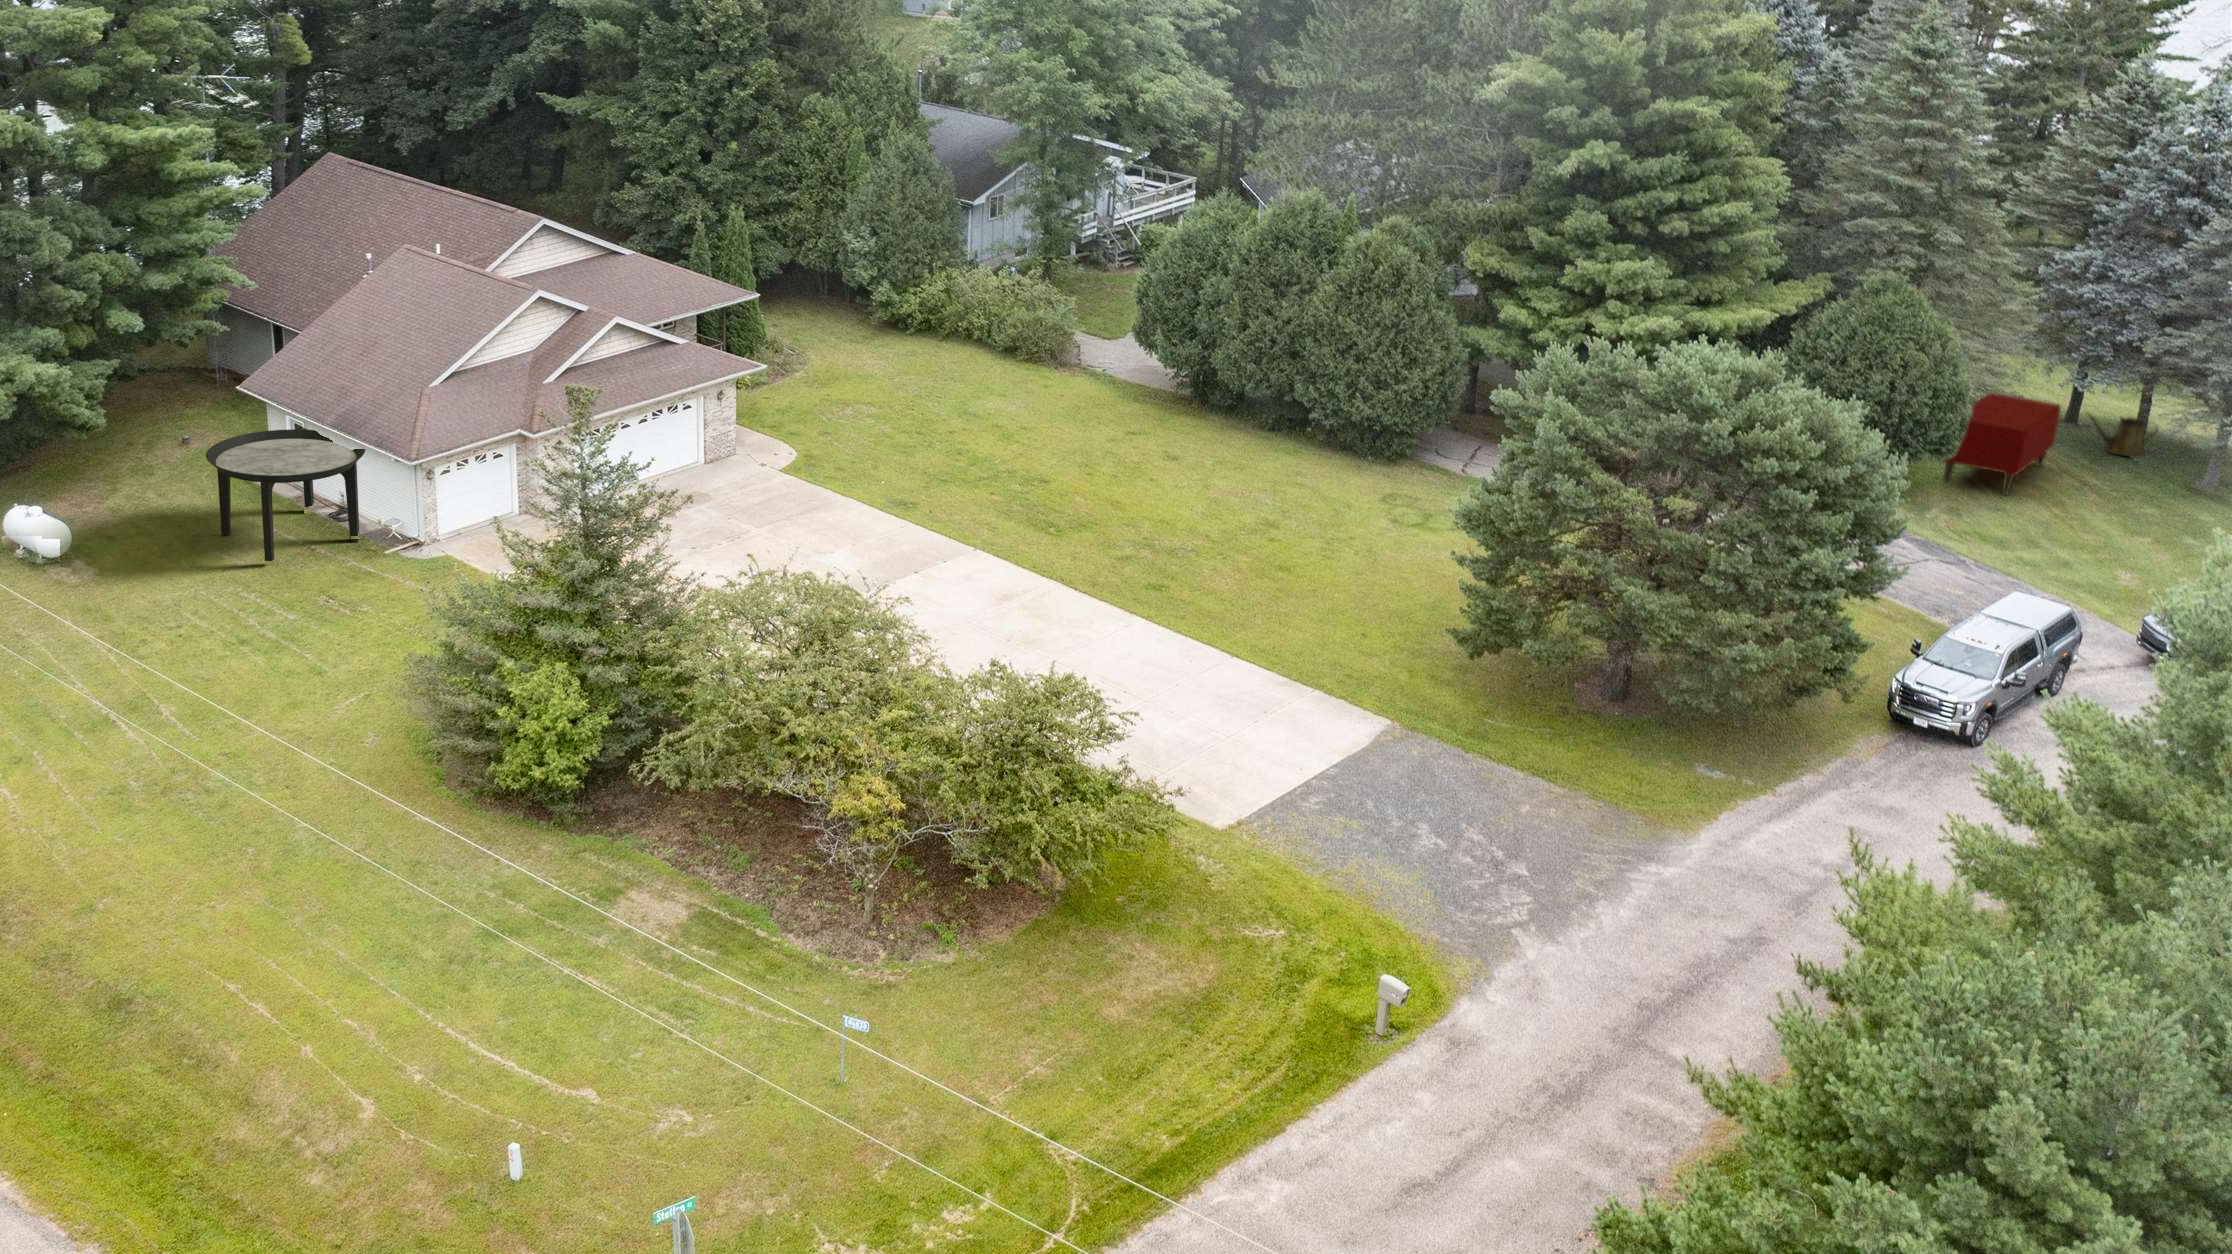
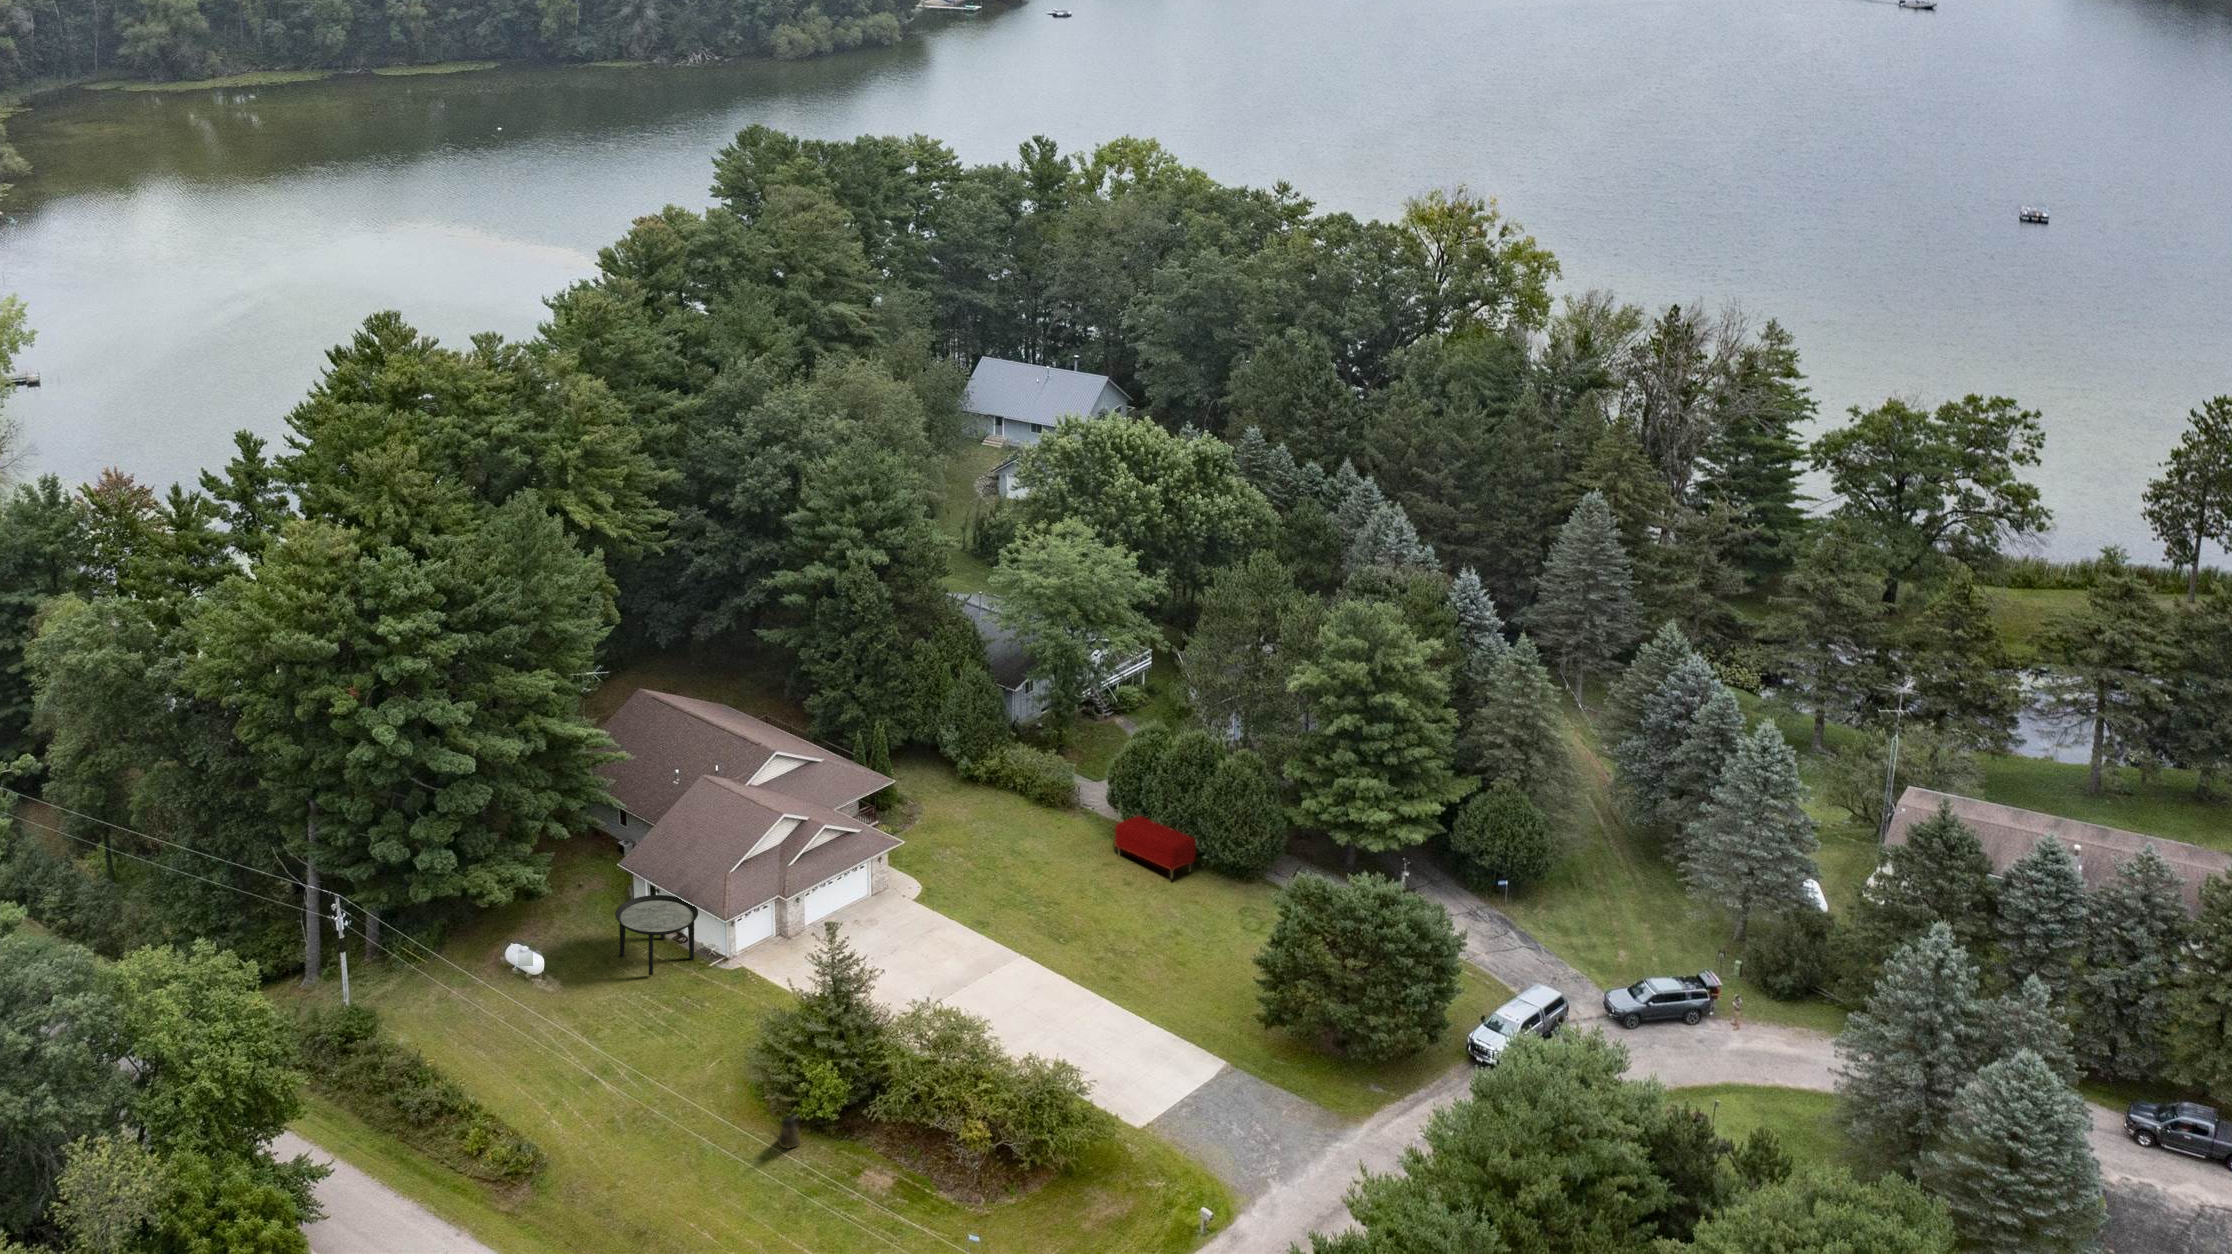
bench: present [1943,393,2061,494] -> present [1115,815,1196,879]
watering can: present [2088,414,2157,457] -> present [775,1116,800,1148]

